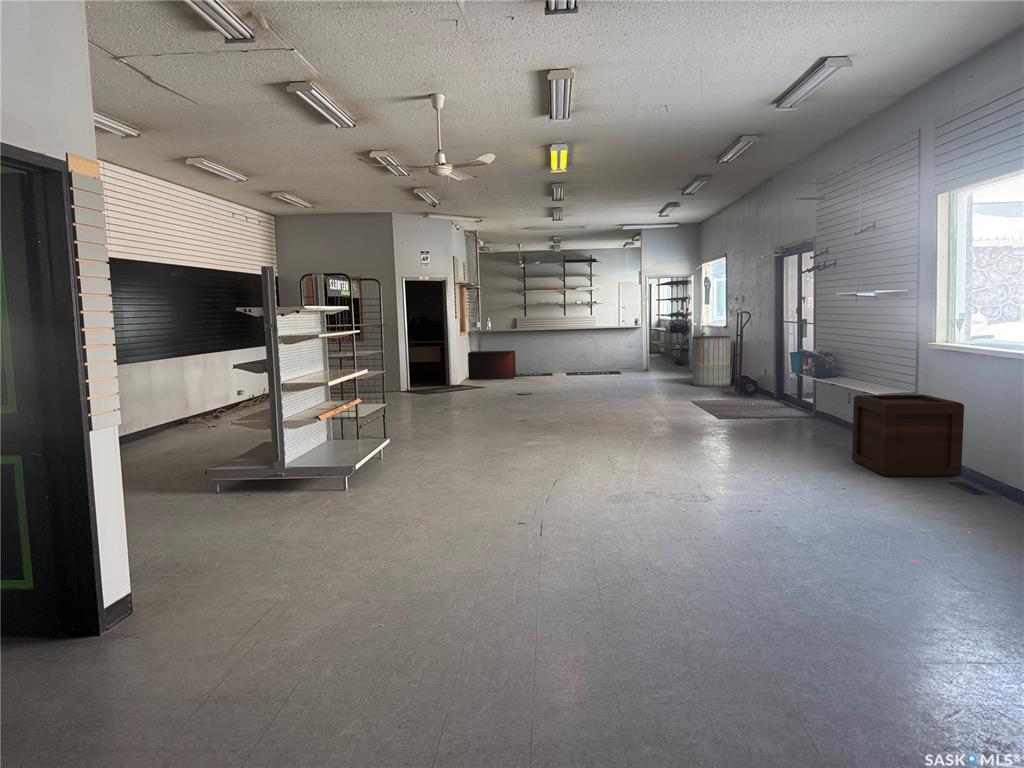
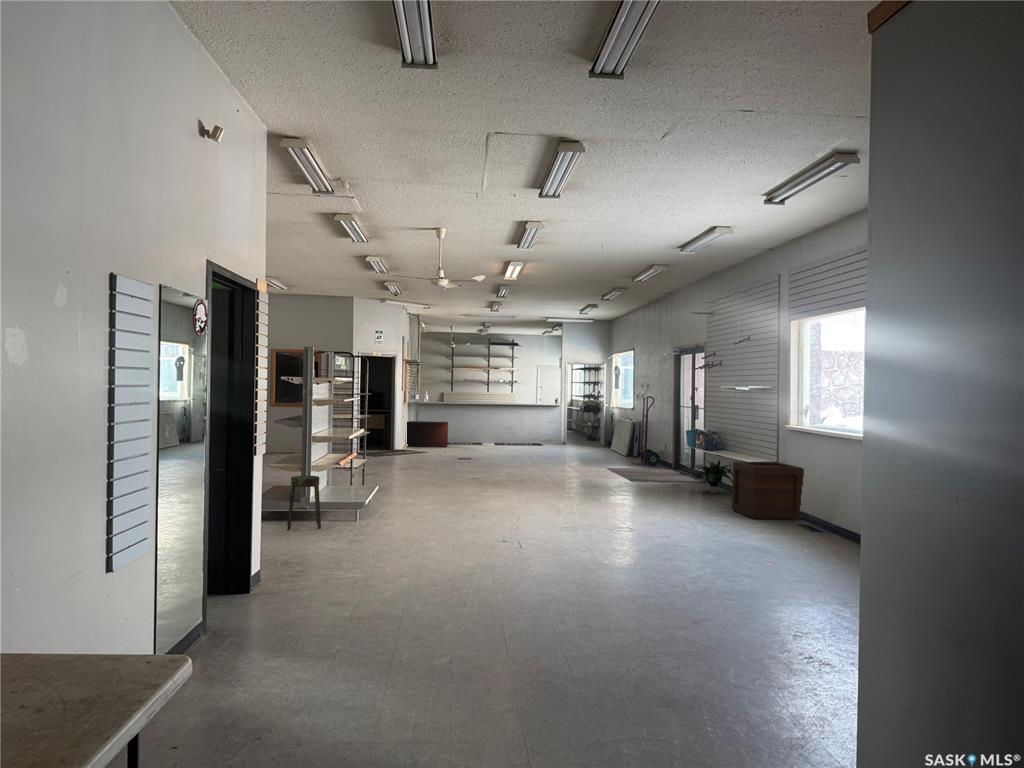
trash can: present [692,336,731,387] -> none [606,416,638,459]
potted plant: none [795,388,858,433] -> present [693,460,733,493]
stool: none [247,433,295,504] -> present [287,476,321,530]

